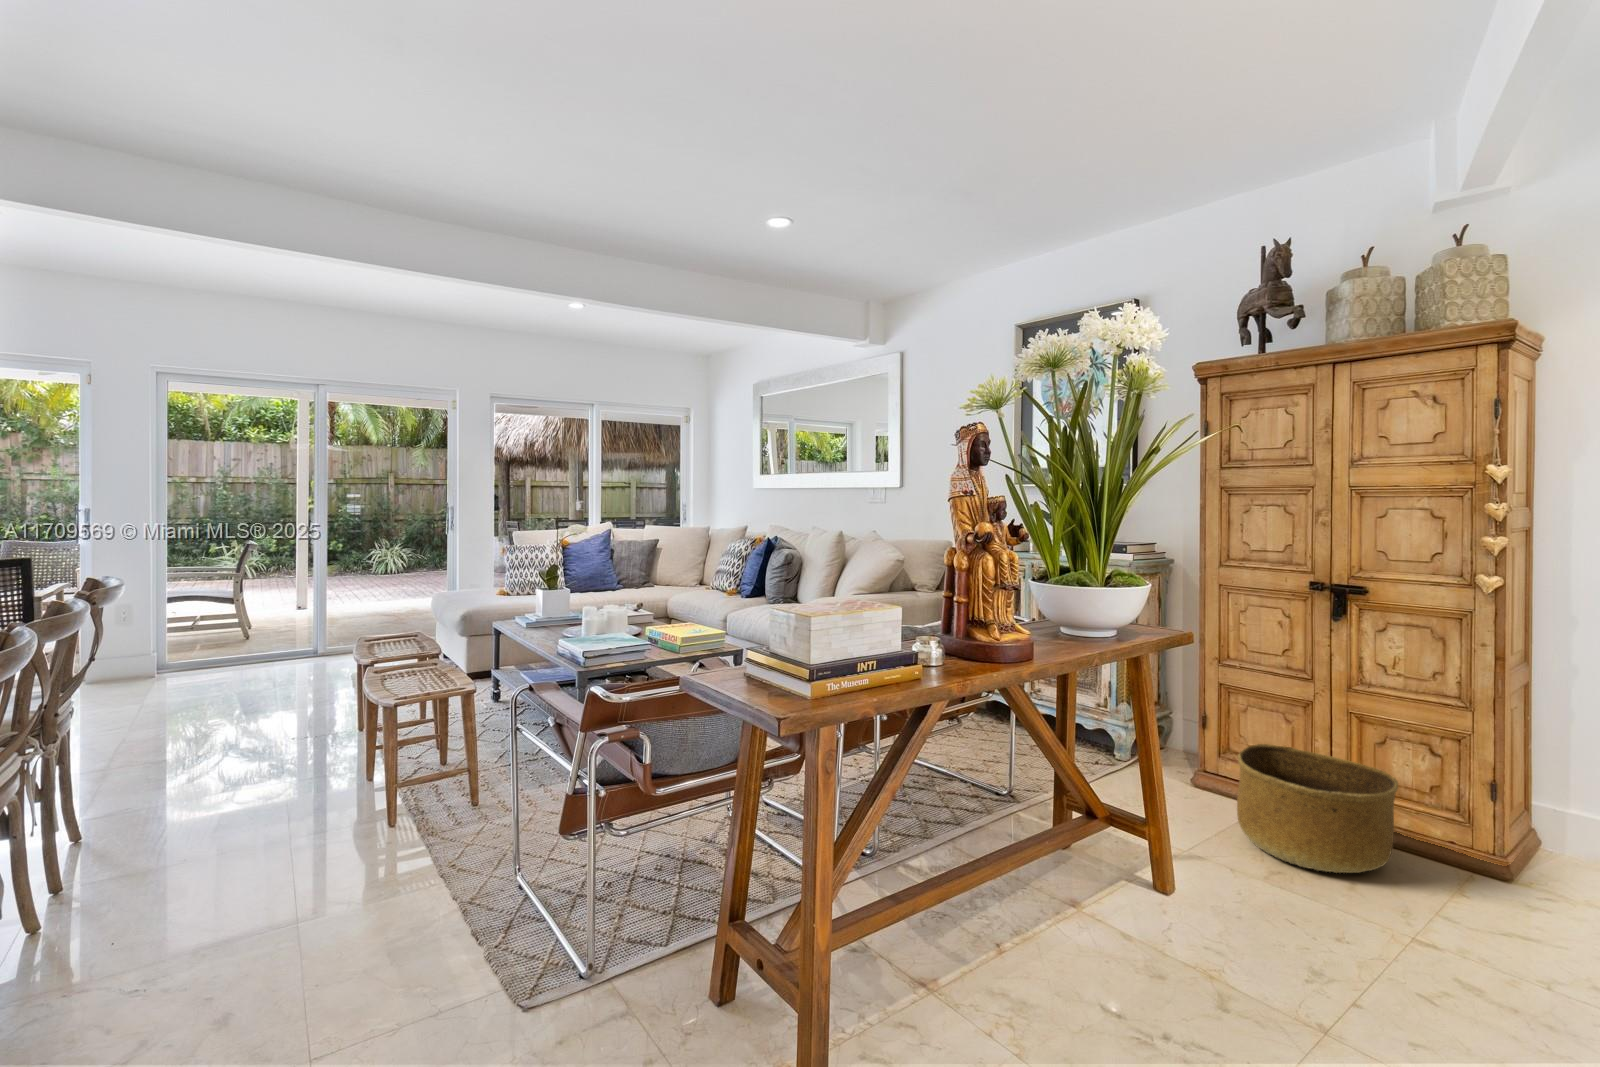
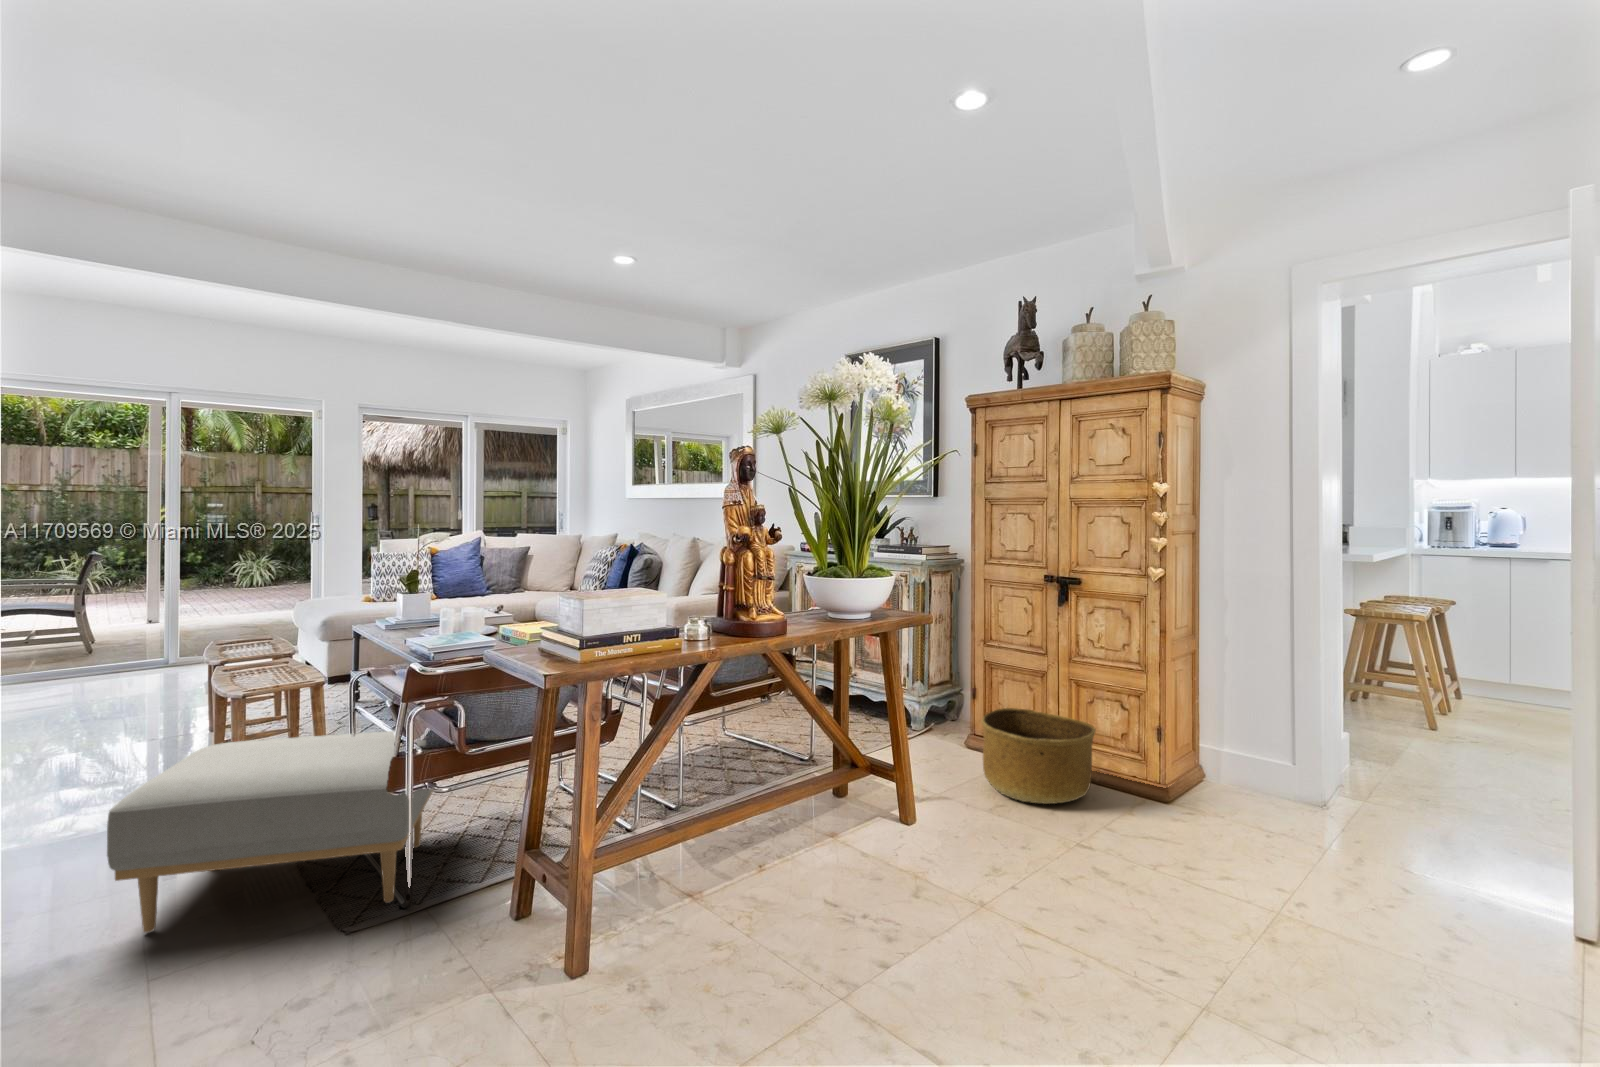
ottoman: none [261,756,607,991] -> present [107,731,433,933]

